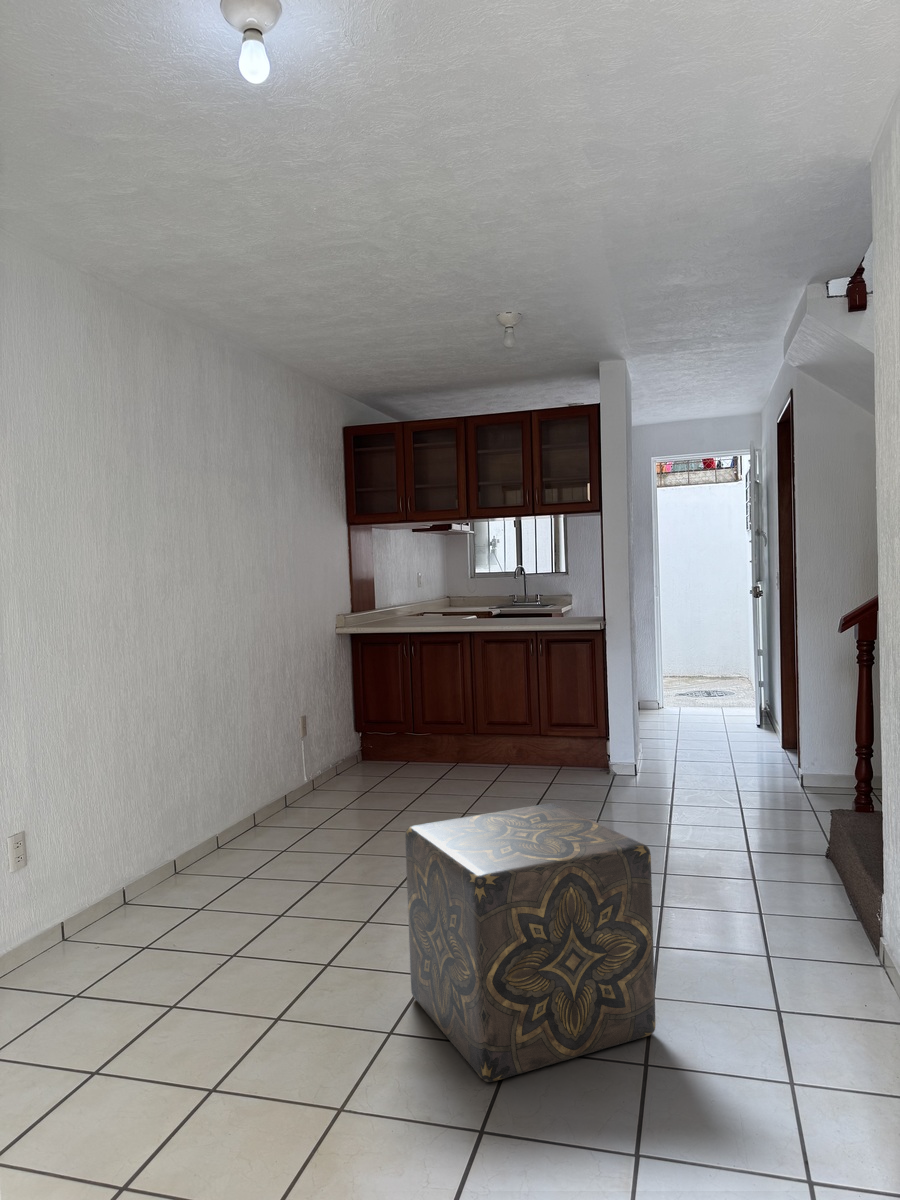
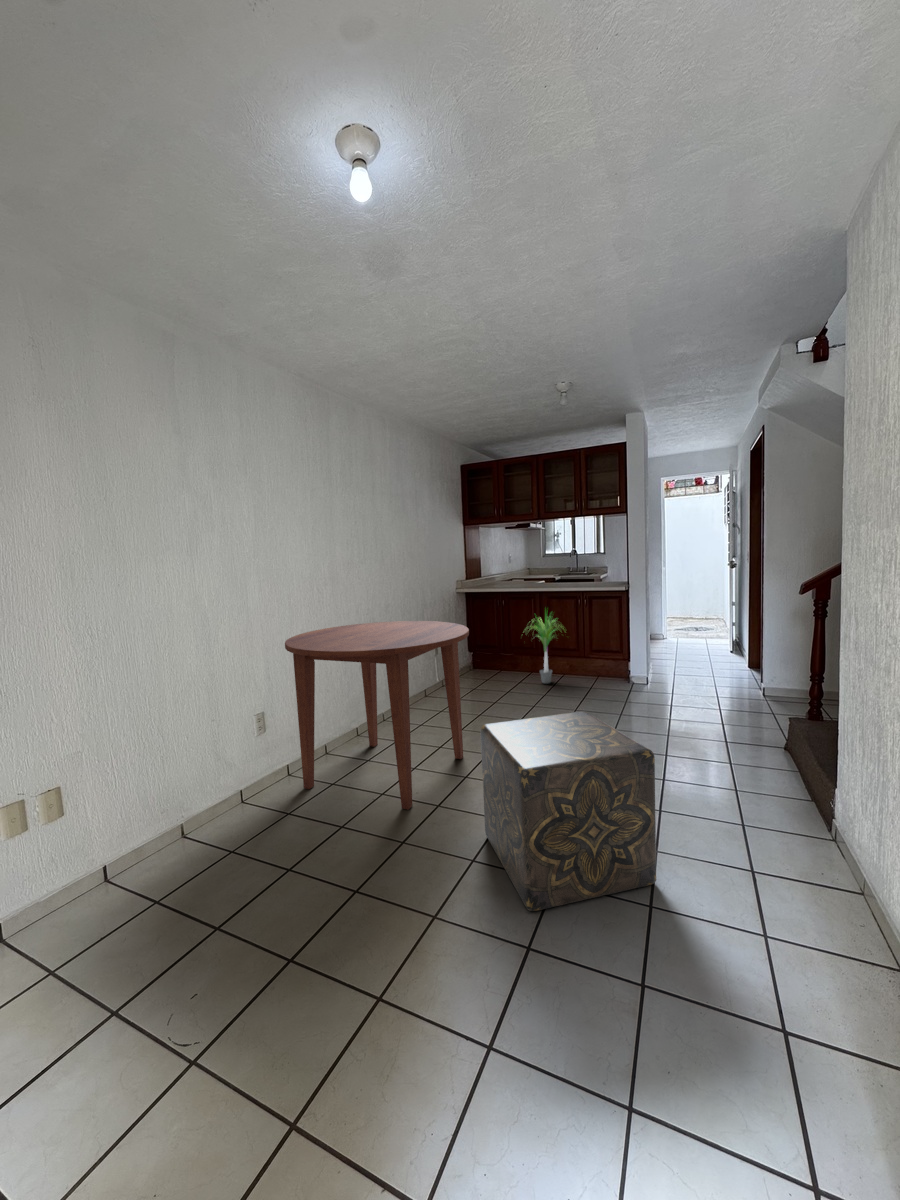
potted plant: none [440,656,521,782] -> present [530,616,556,683]
dining table: none [76,679,375,973] -> present [285,621,469,810]

